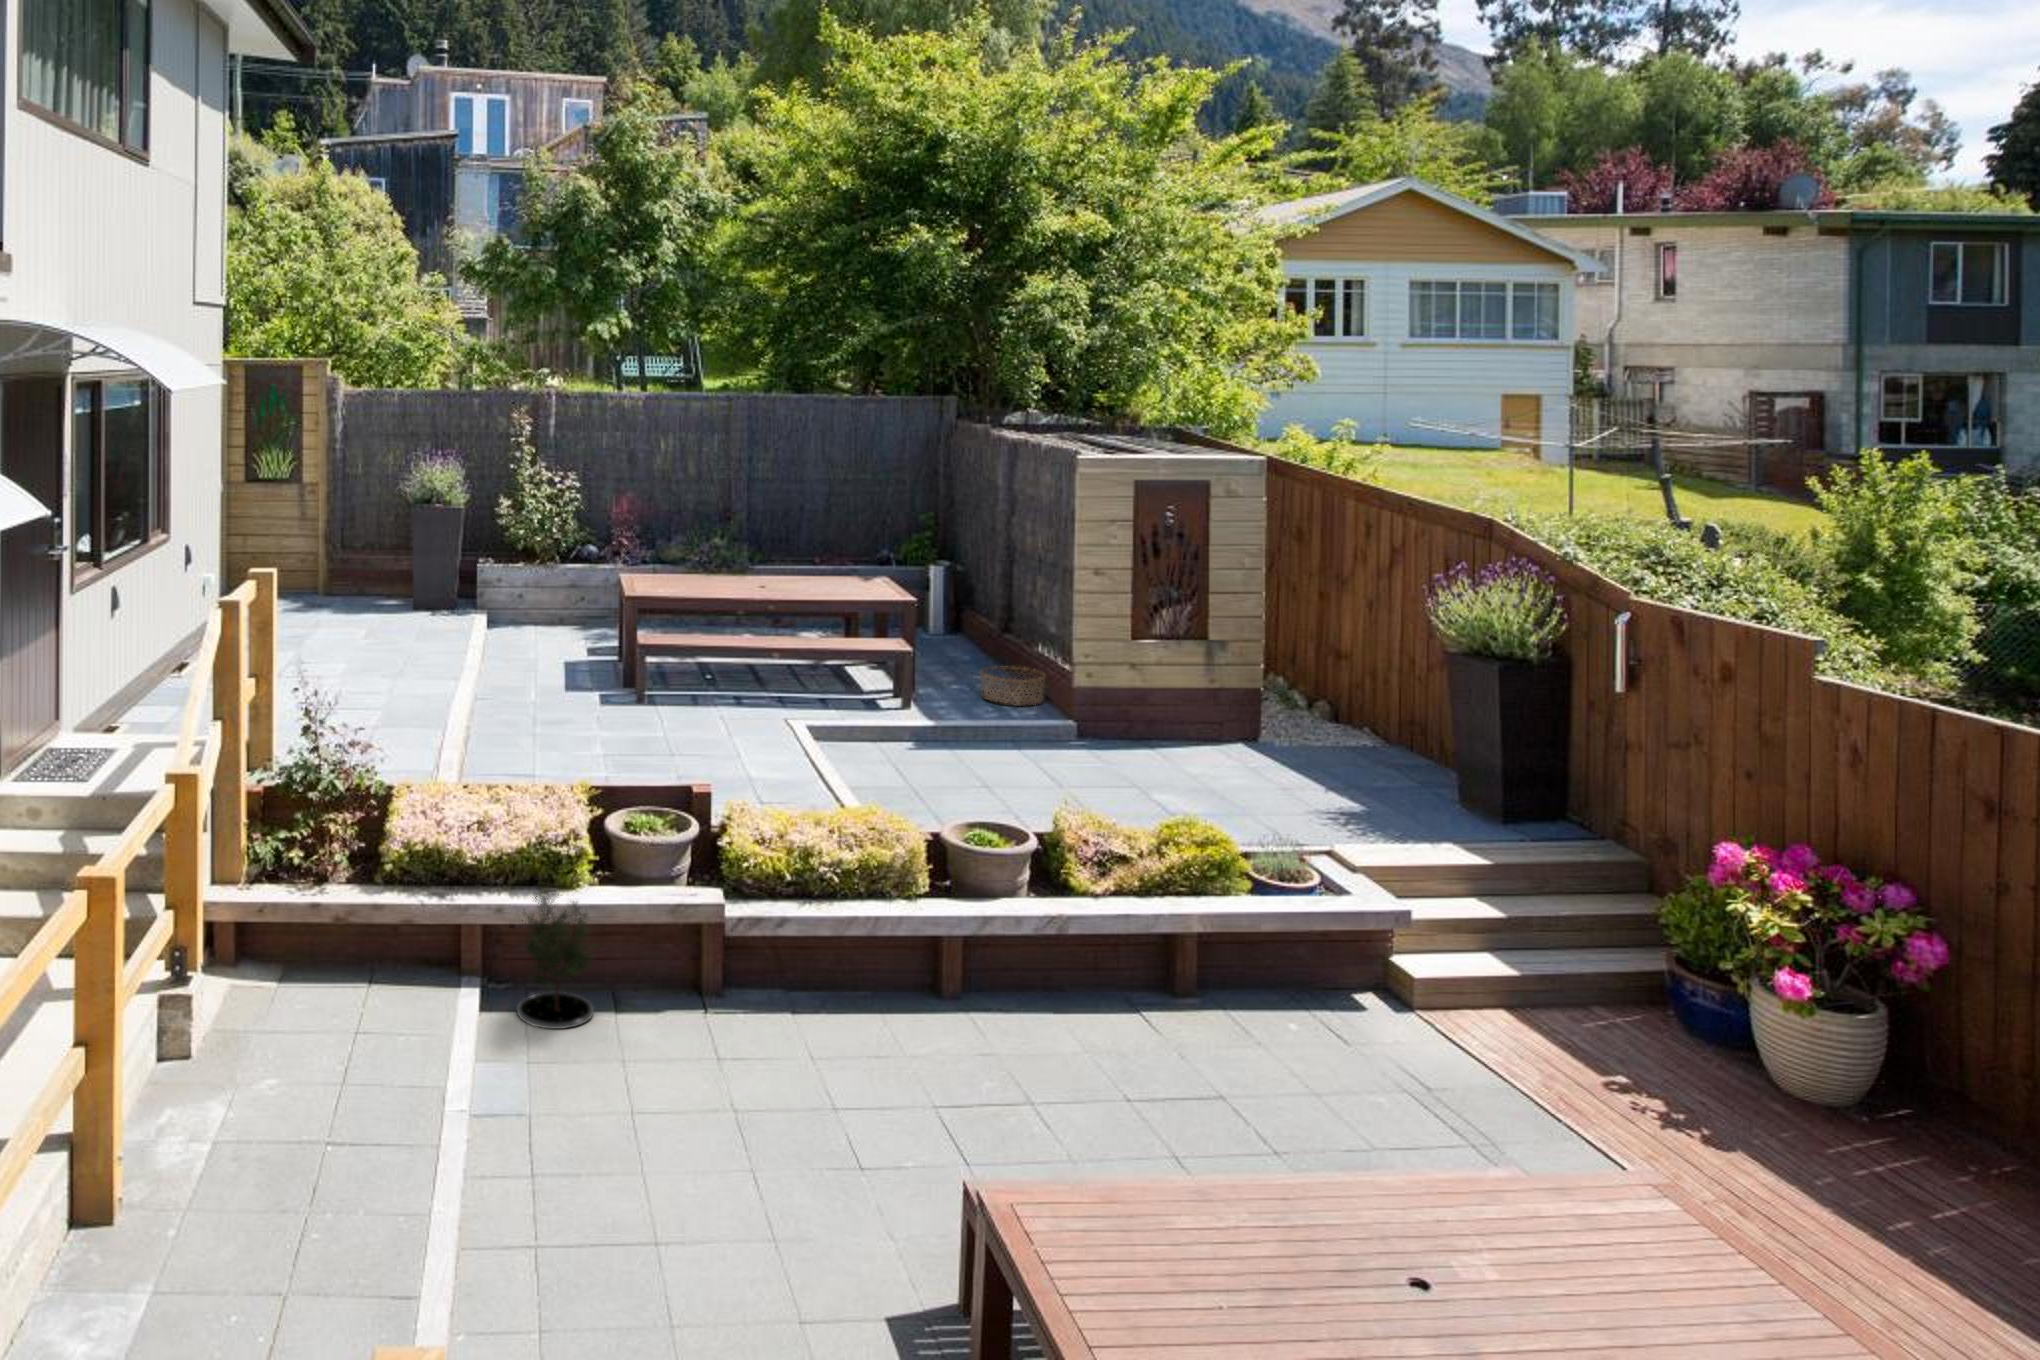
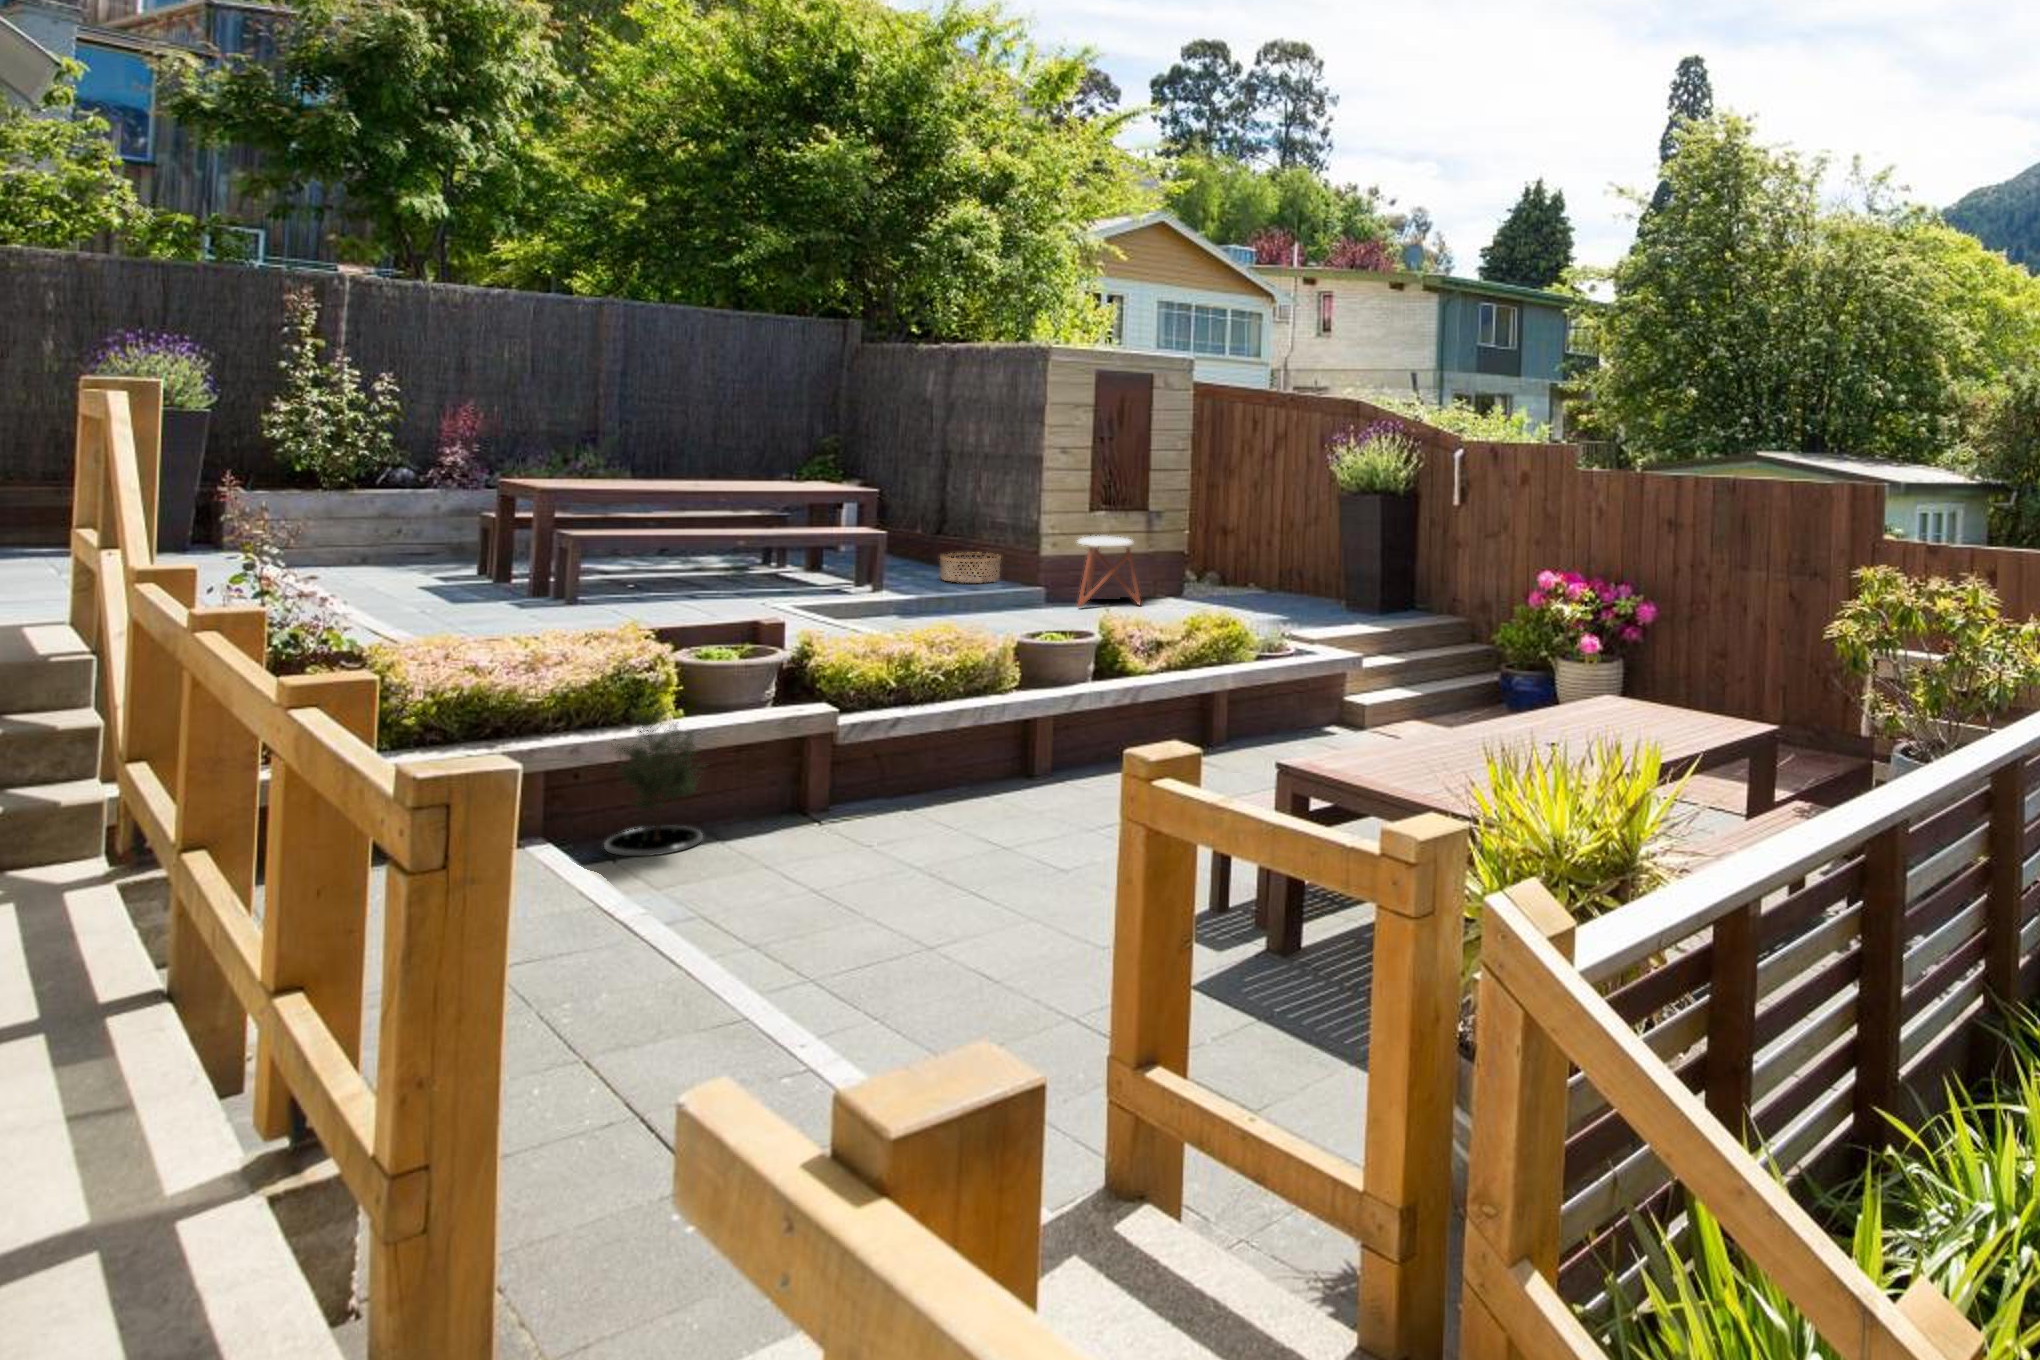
stool: none [1110,669,1191,758] -> present [1078,536,1141,607]

